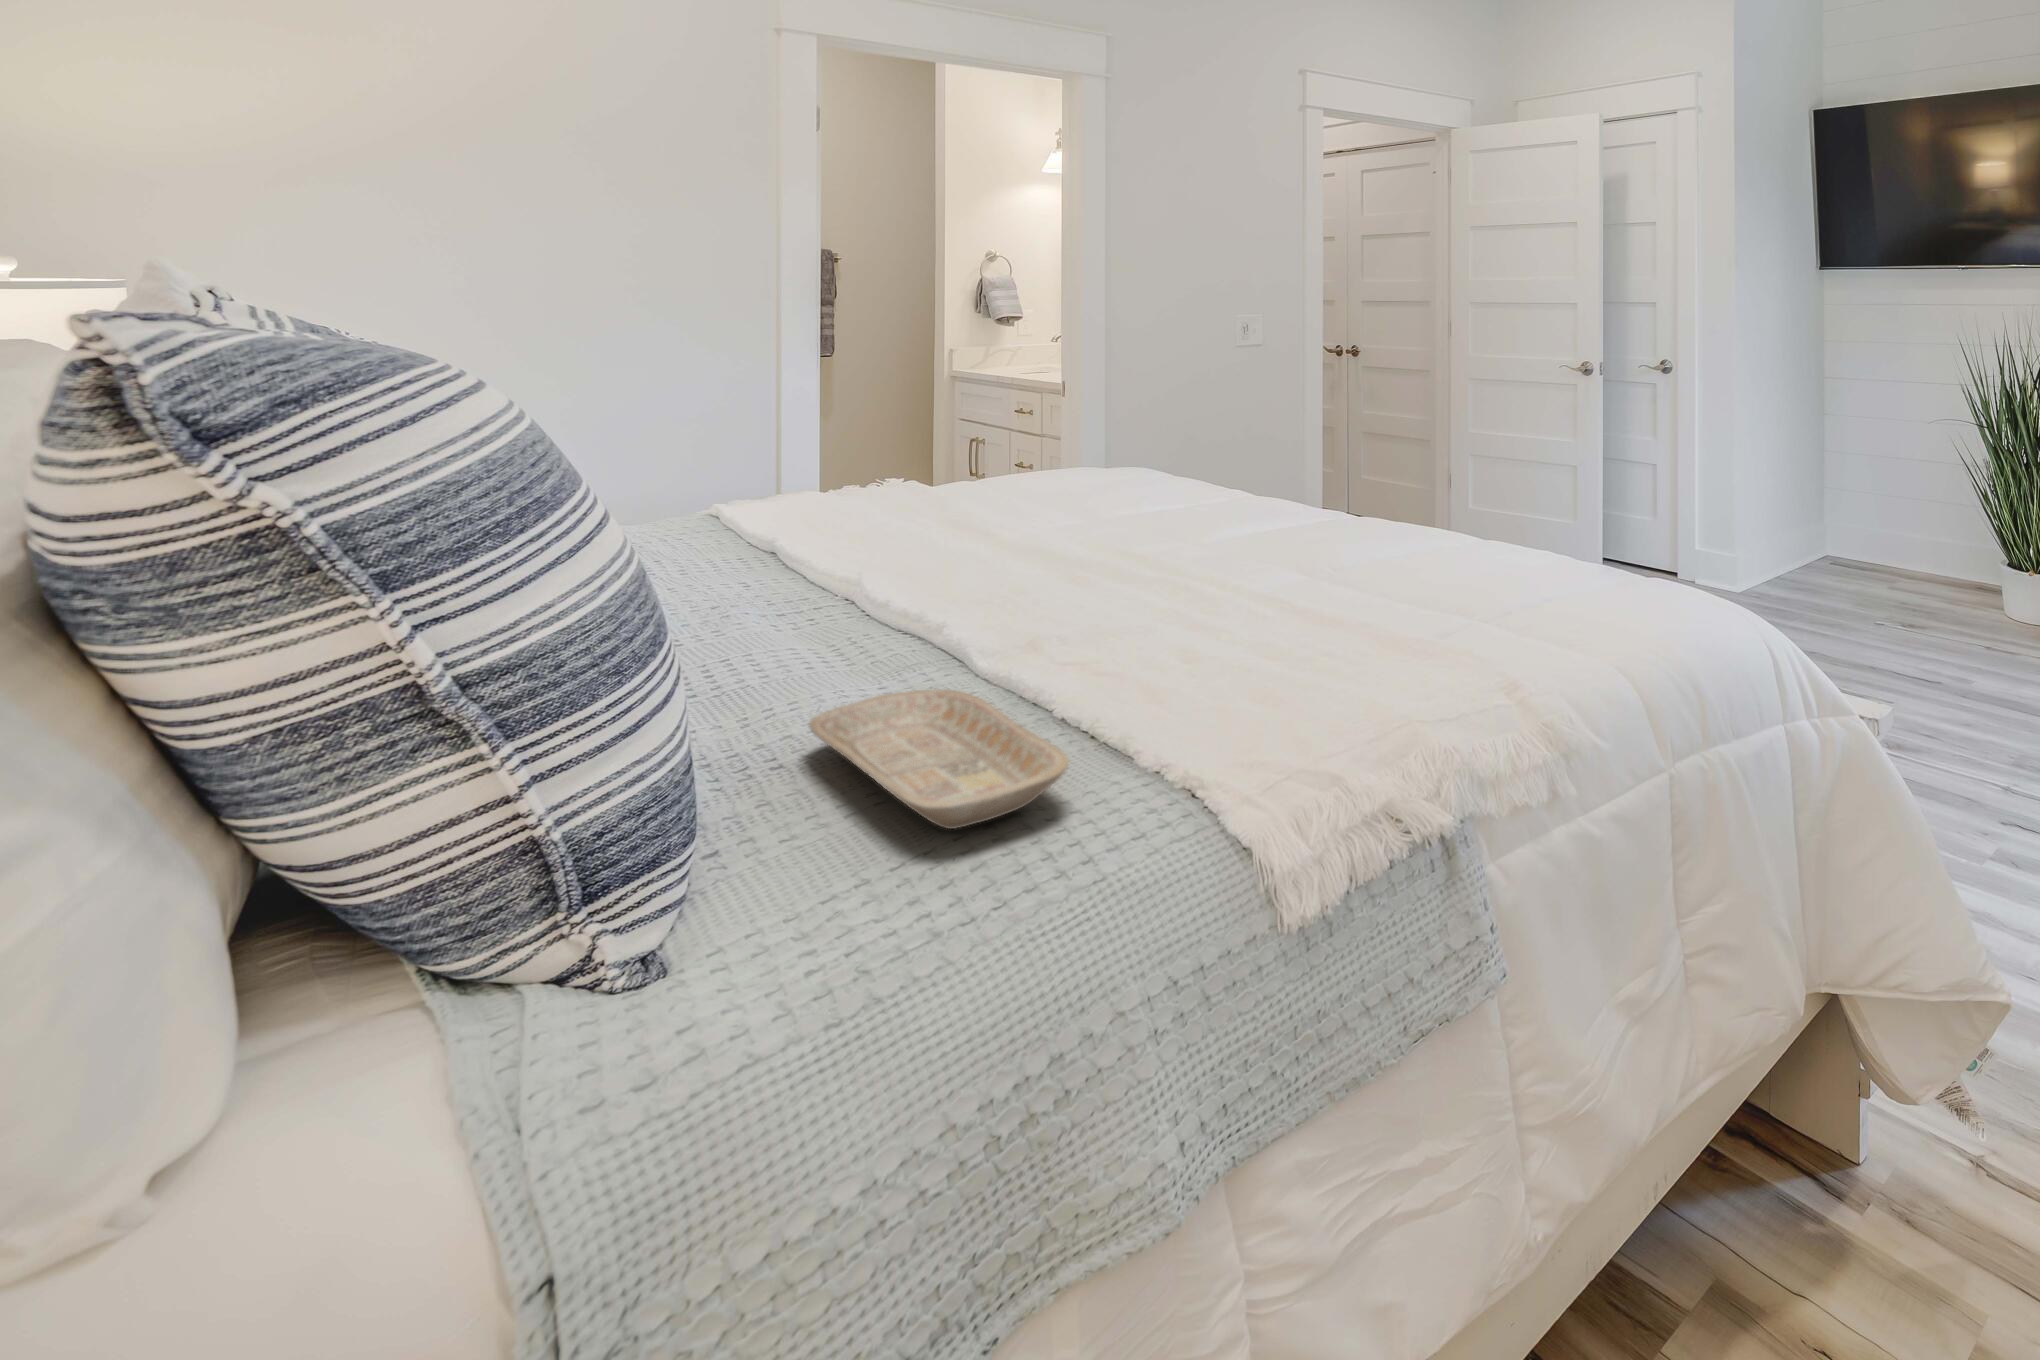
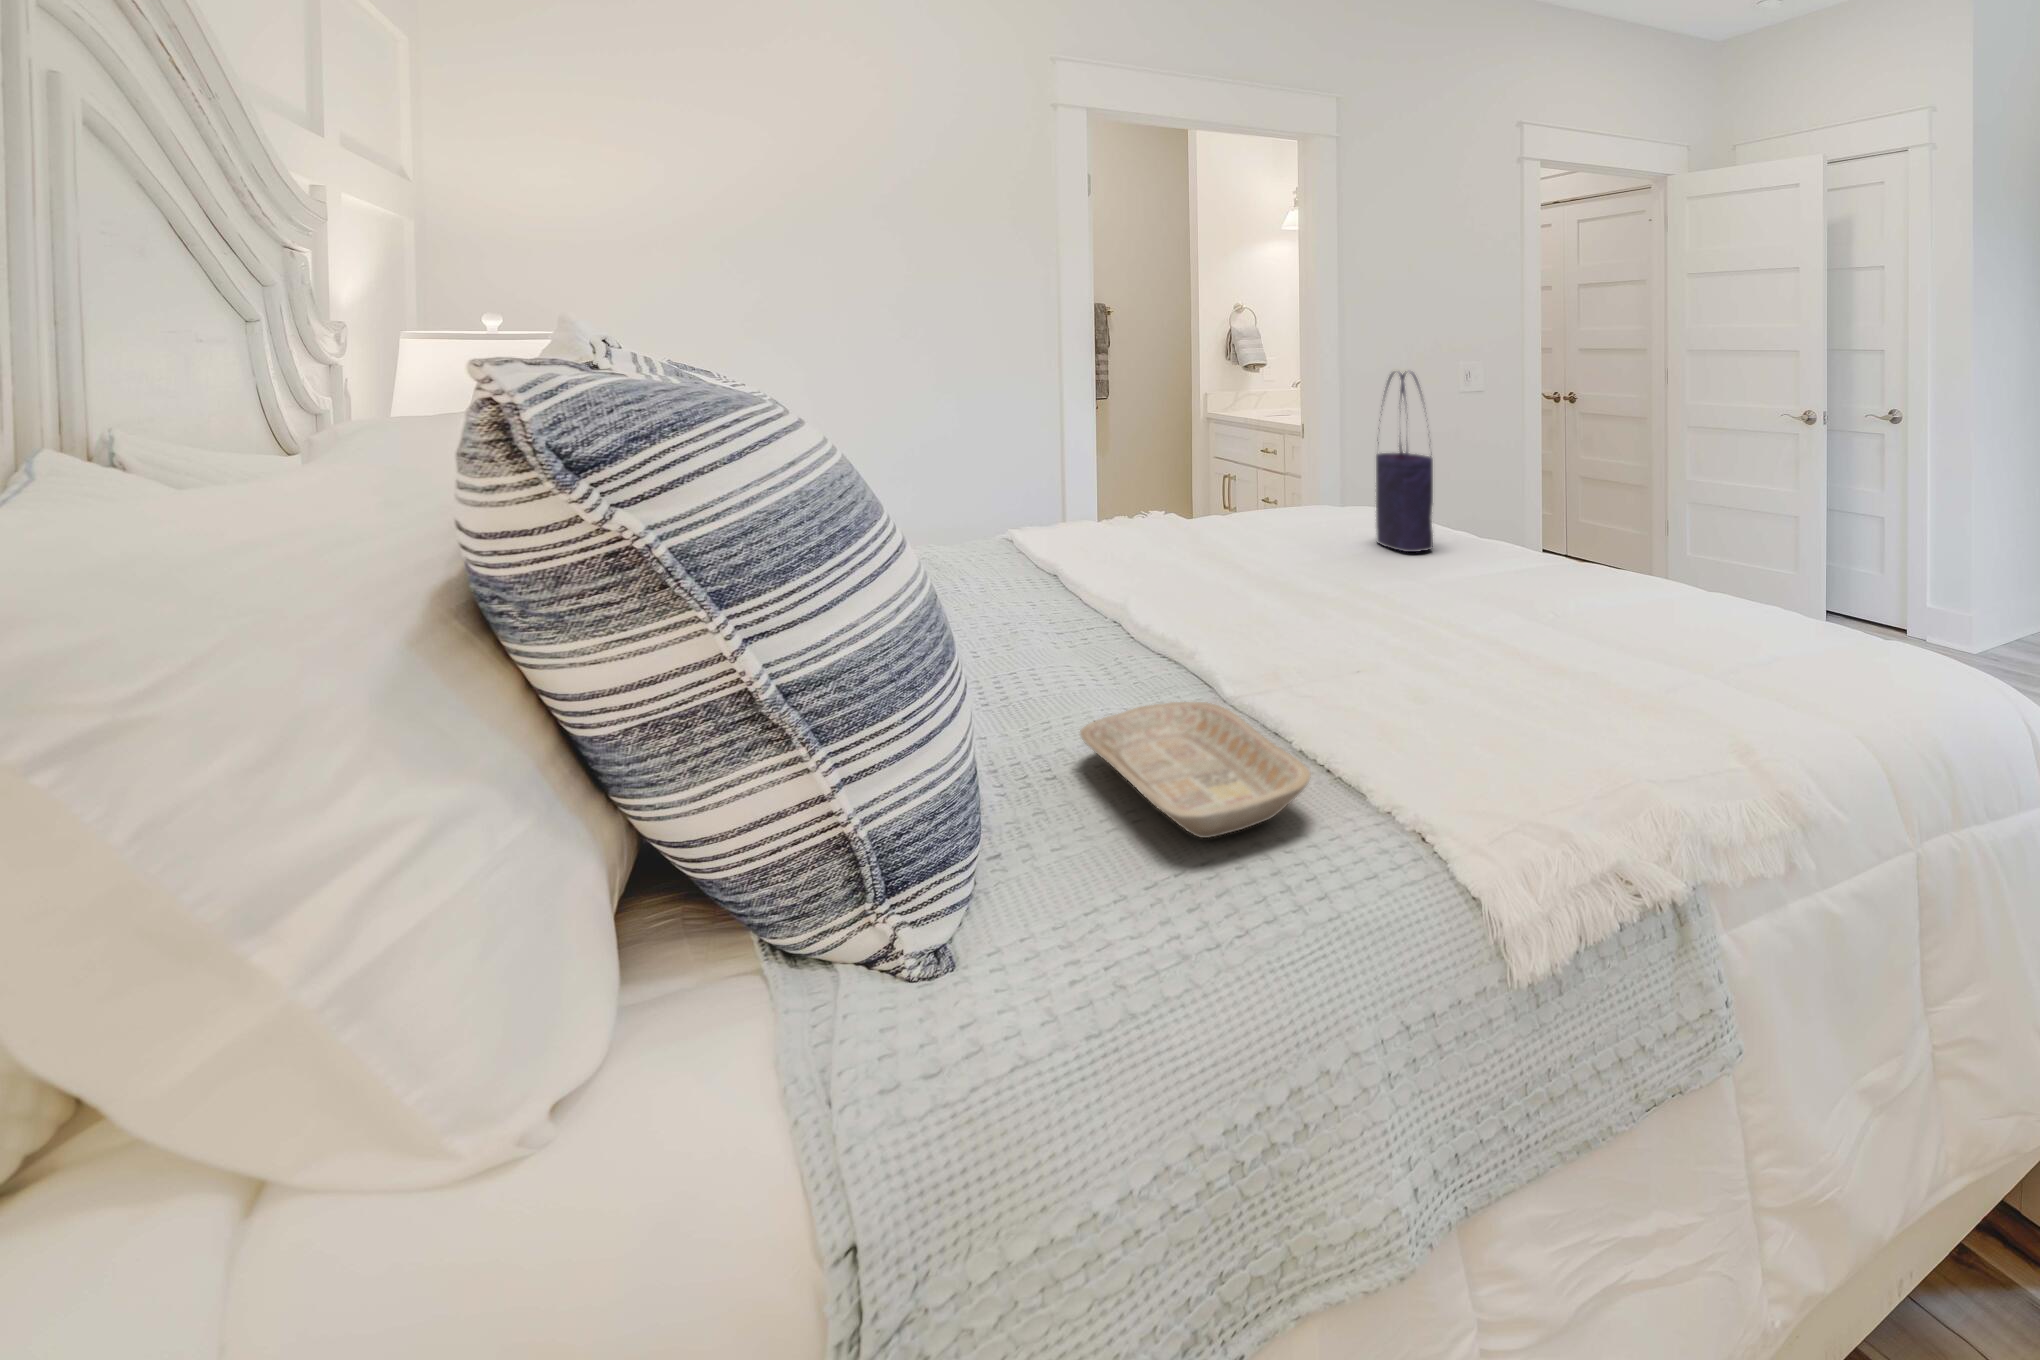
tote bag: none [1140,348,1204,533] -> present [1376,371,1433,552]

